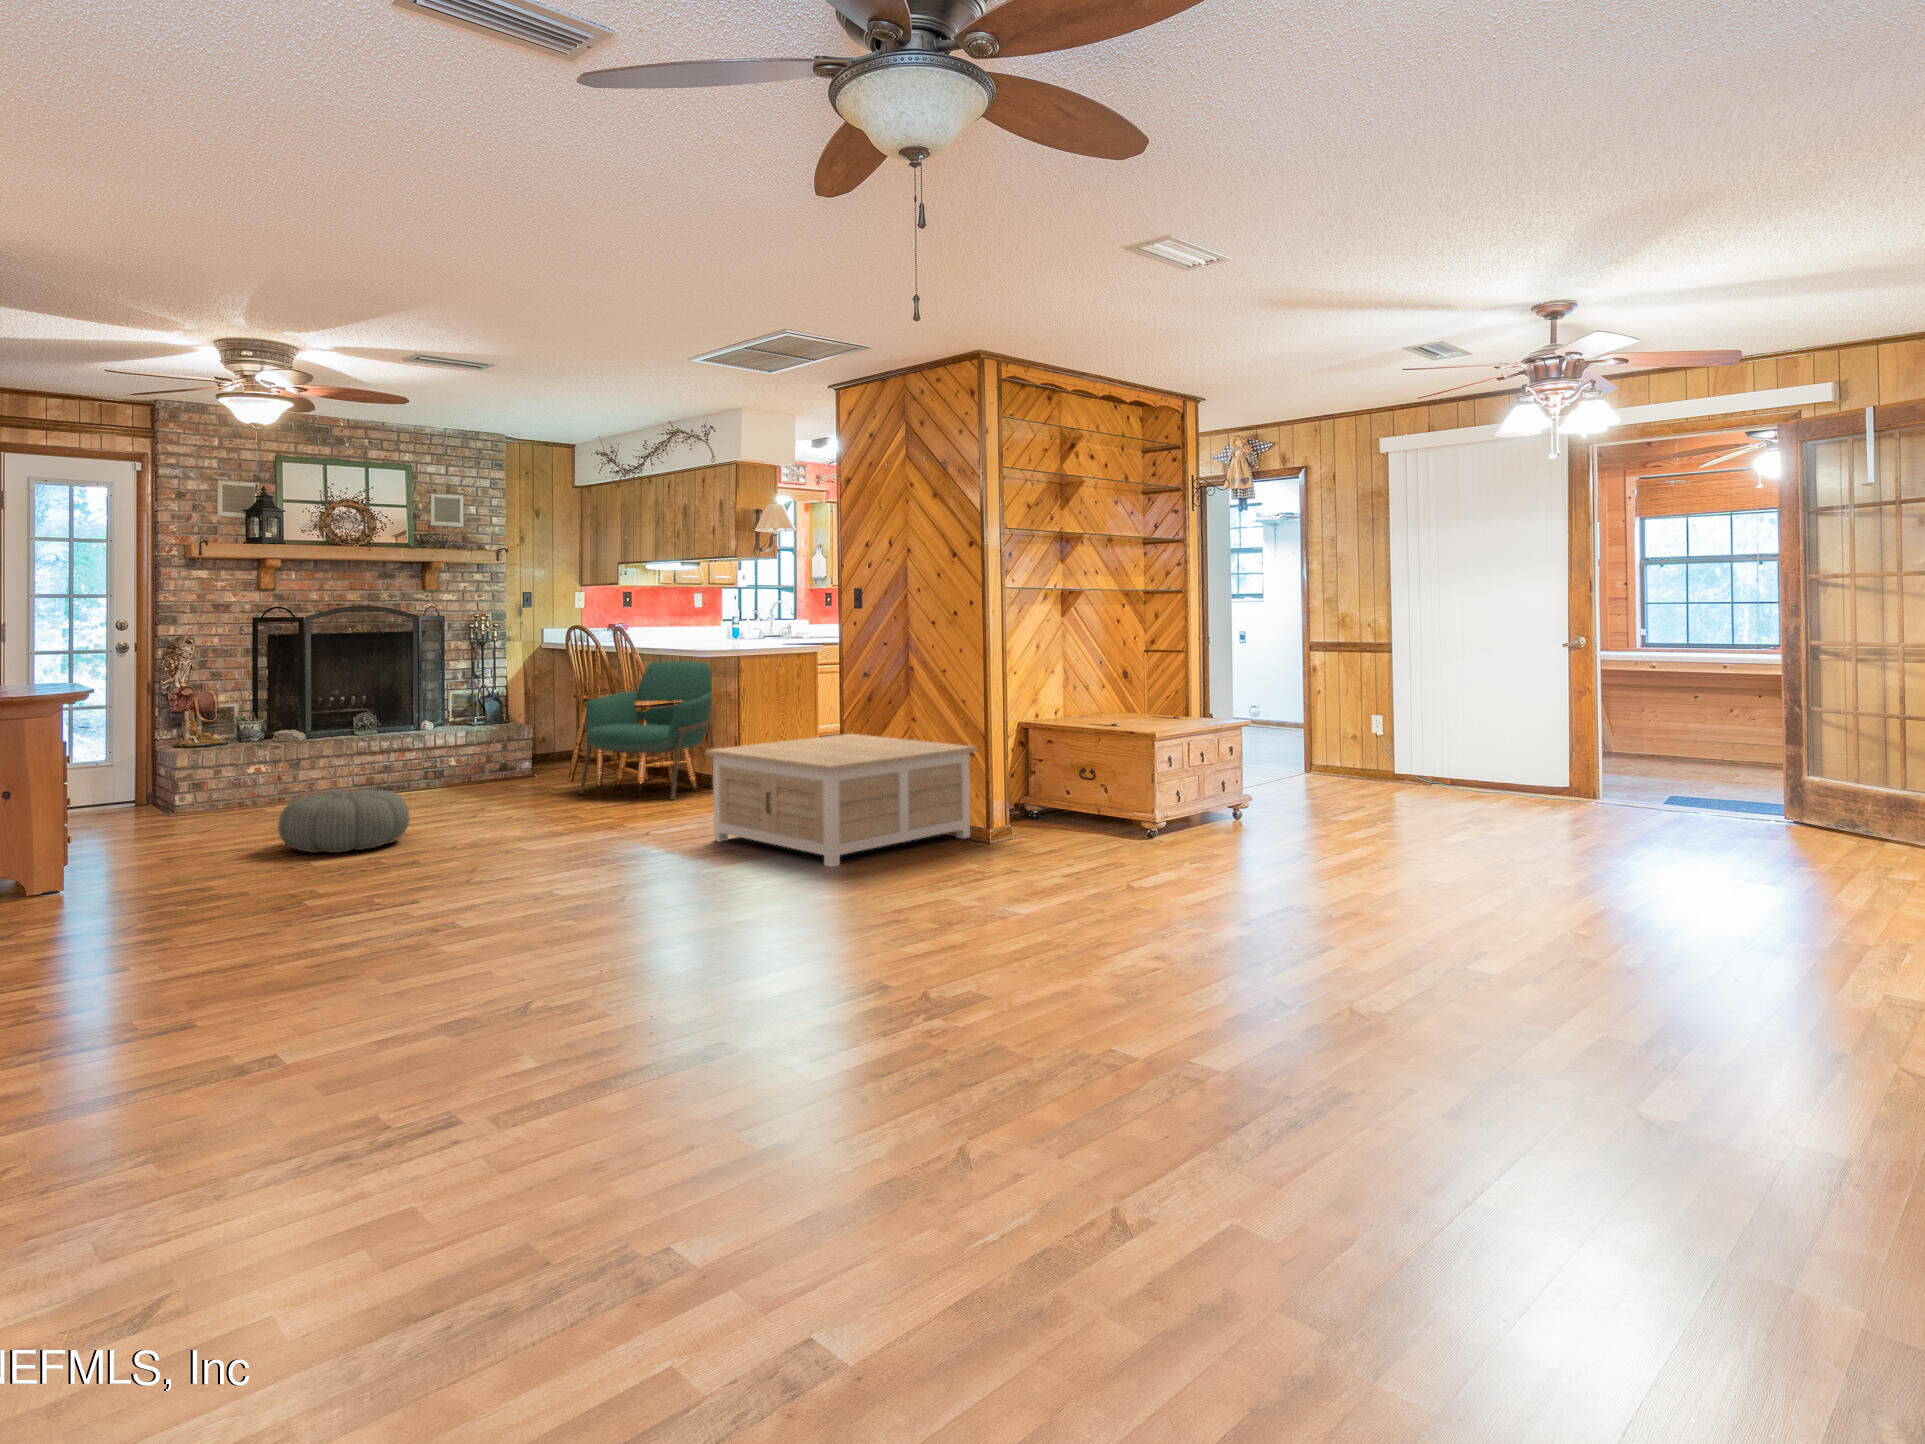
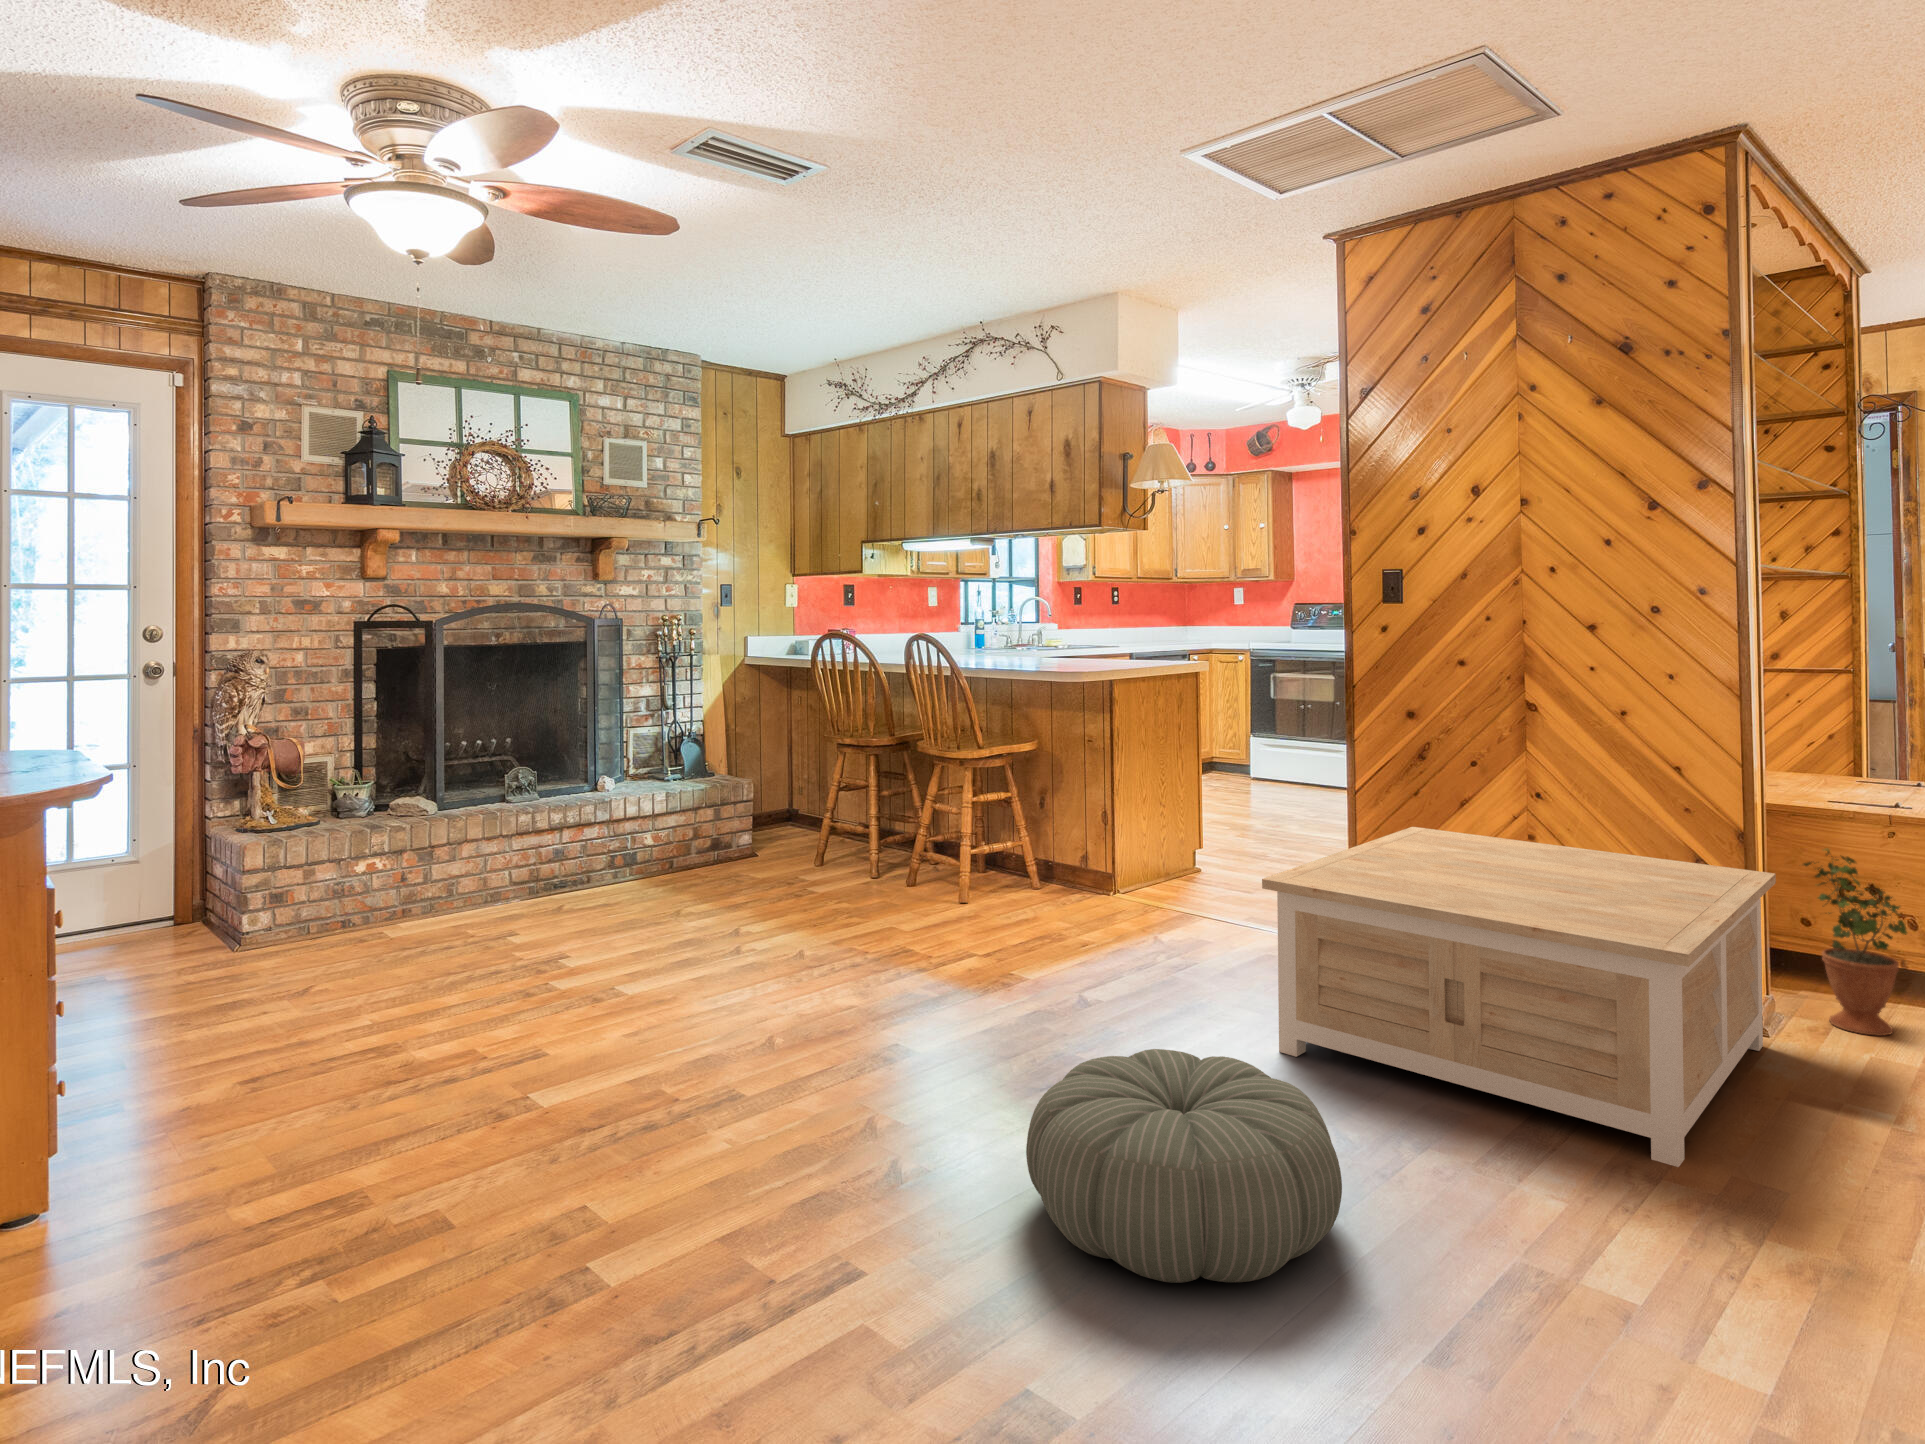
armchair: present [580,661,714,800] -> none [875,689,1077,920]
potted plant: none [1018,737,1057,834] -> present [1804,848,1907,1036]
pouf: present [278,789,410,853] -> present [1026,1049,1342,1283]

